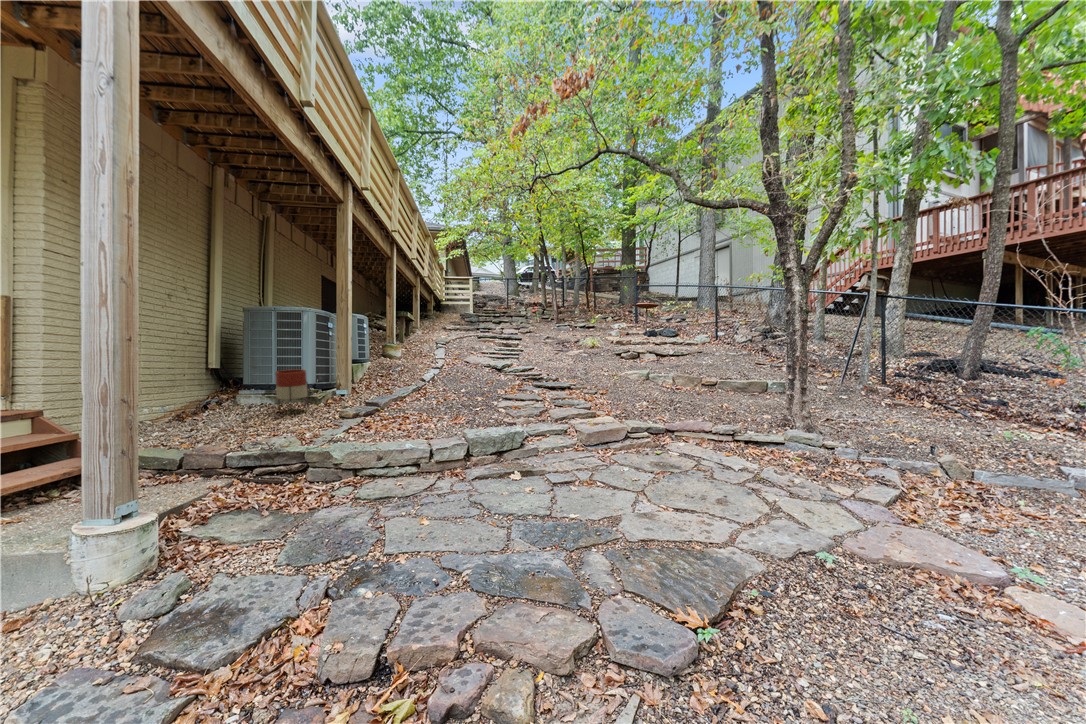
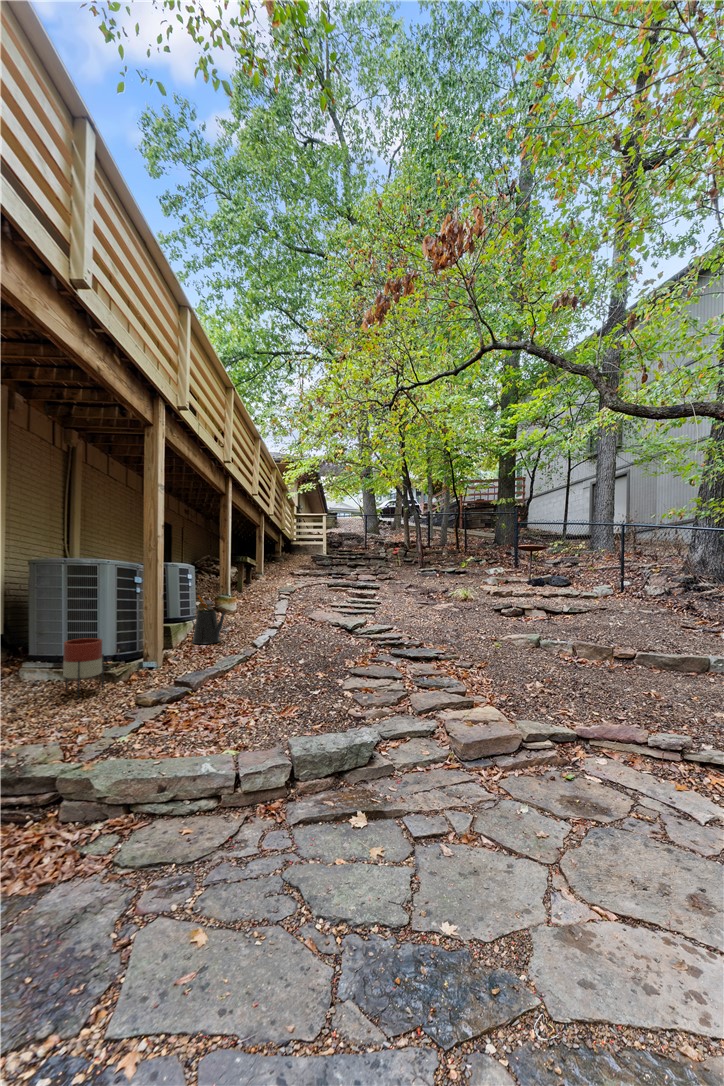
watering can: none [369,340,398,379] -> present [192,597,225,644]

